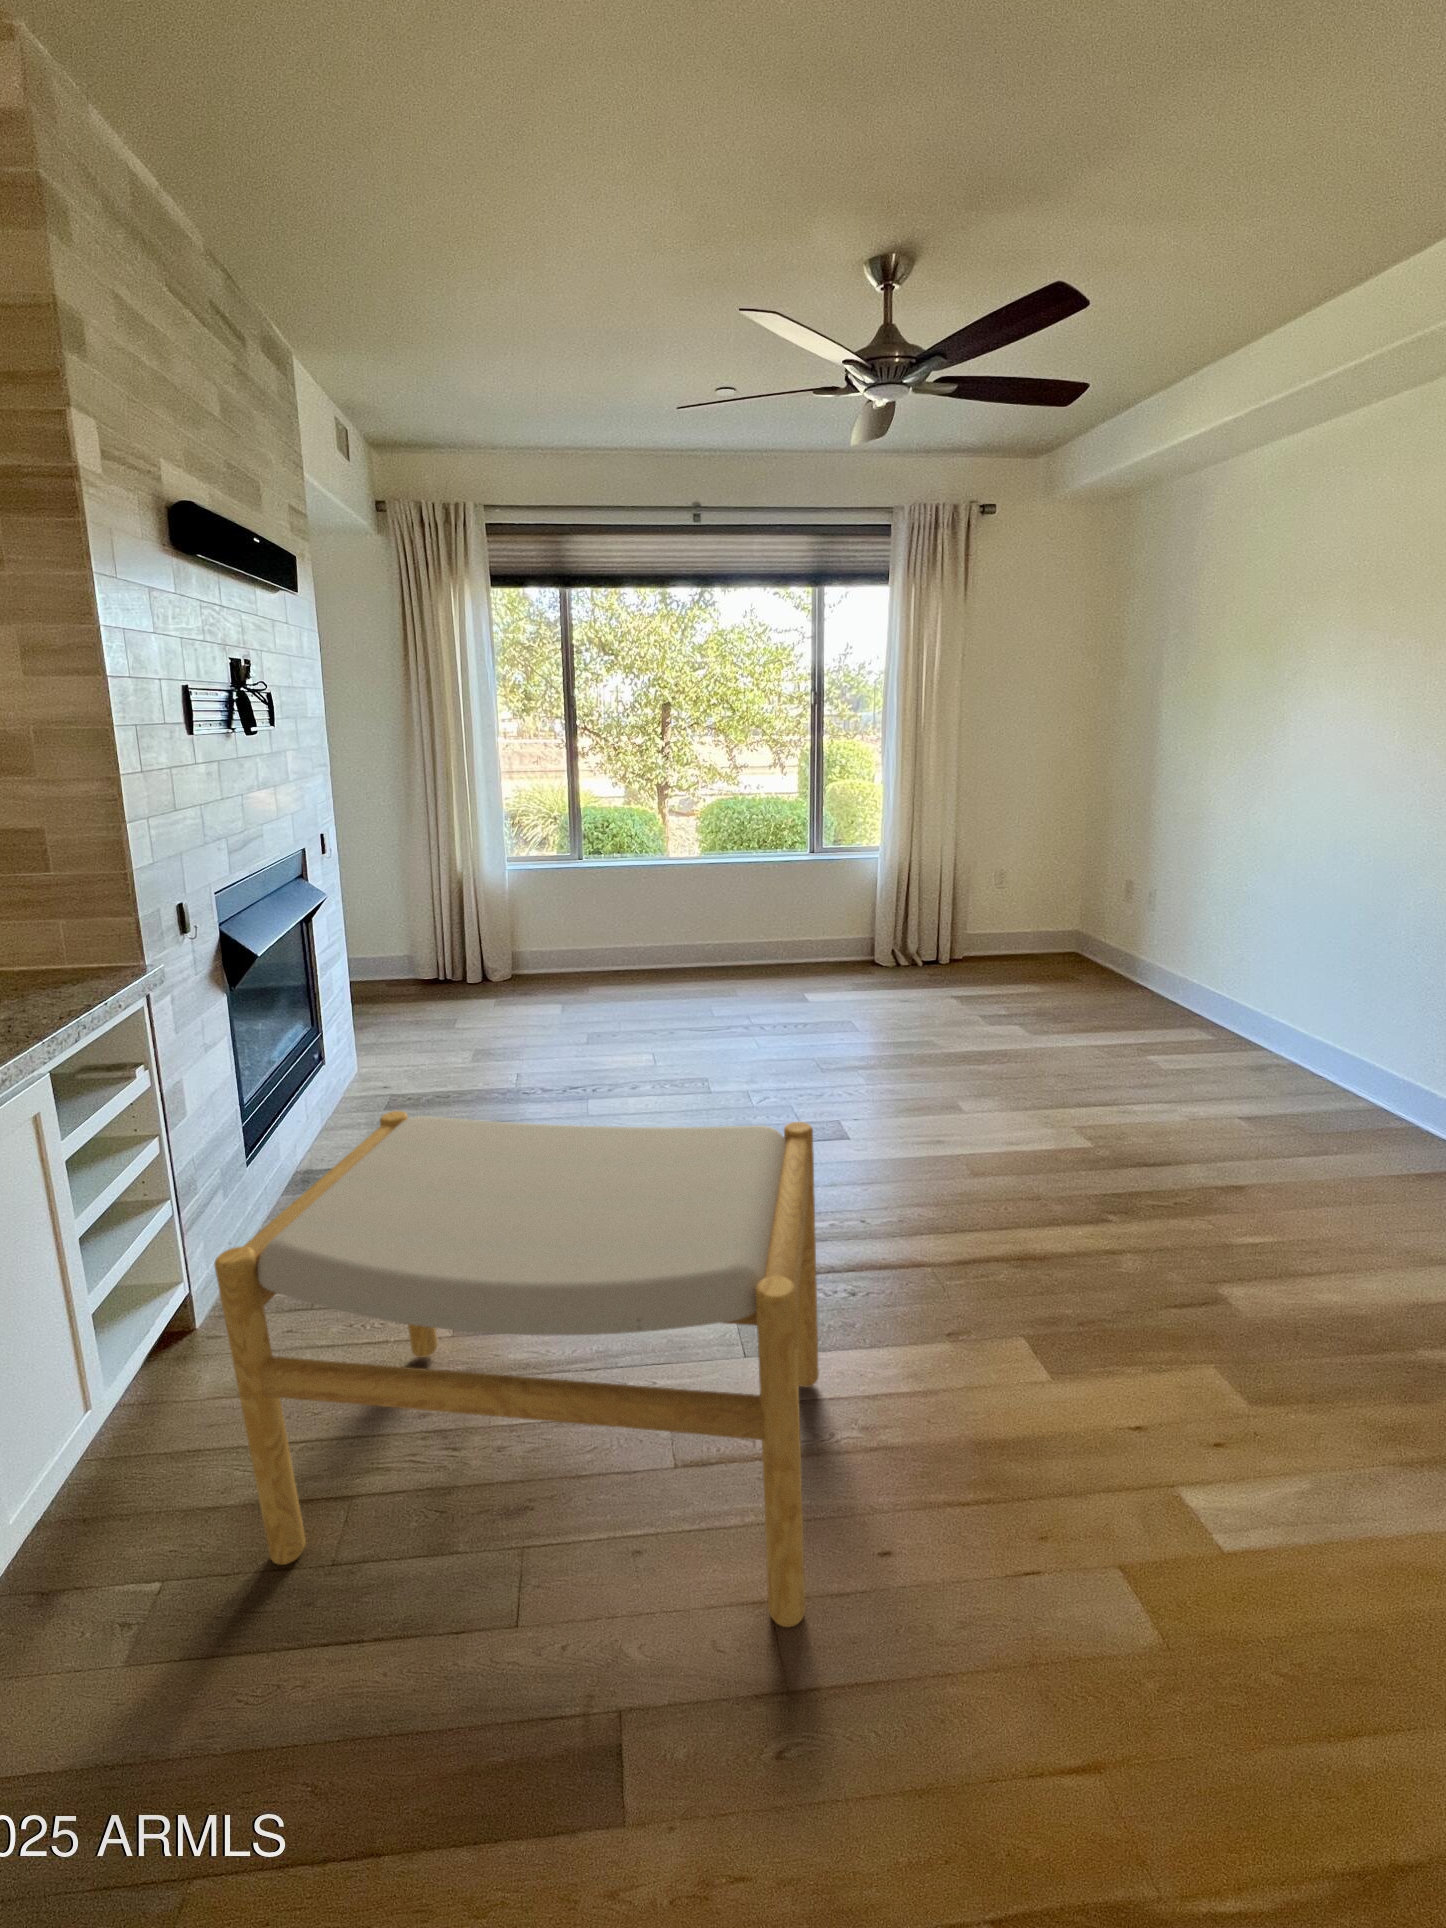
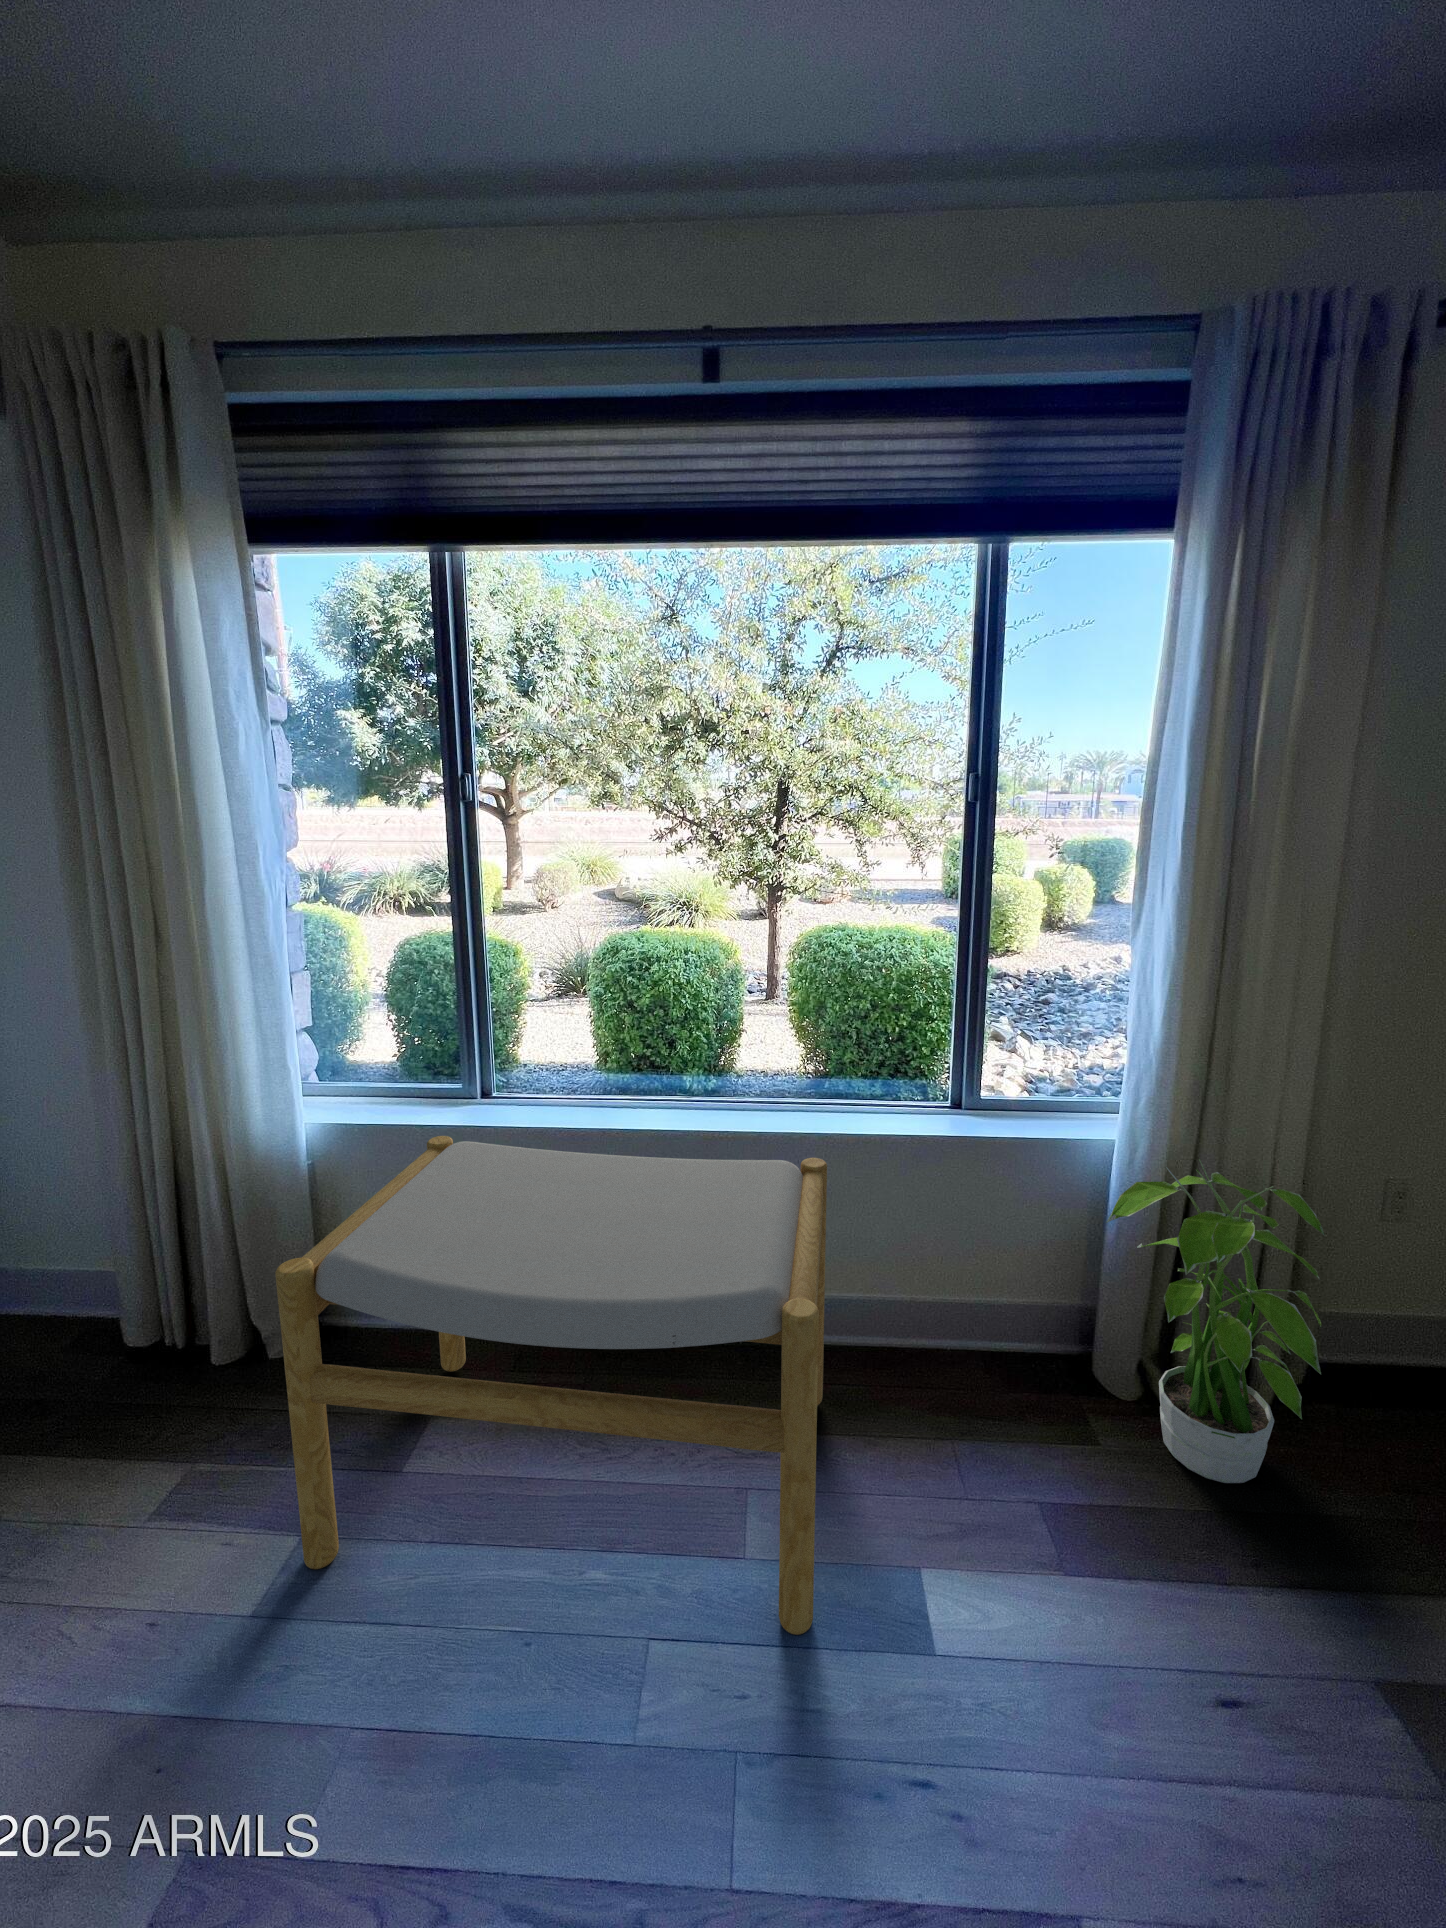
potted plant: none [1126,1109,1375,1460] -> present [1106,1159,1325,1483]

